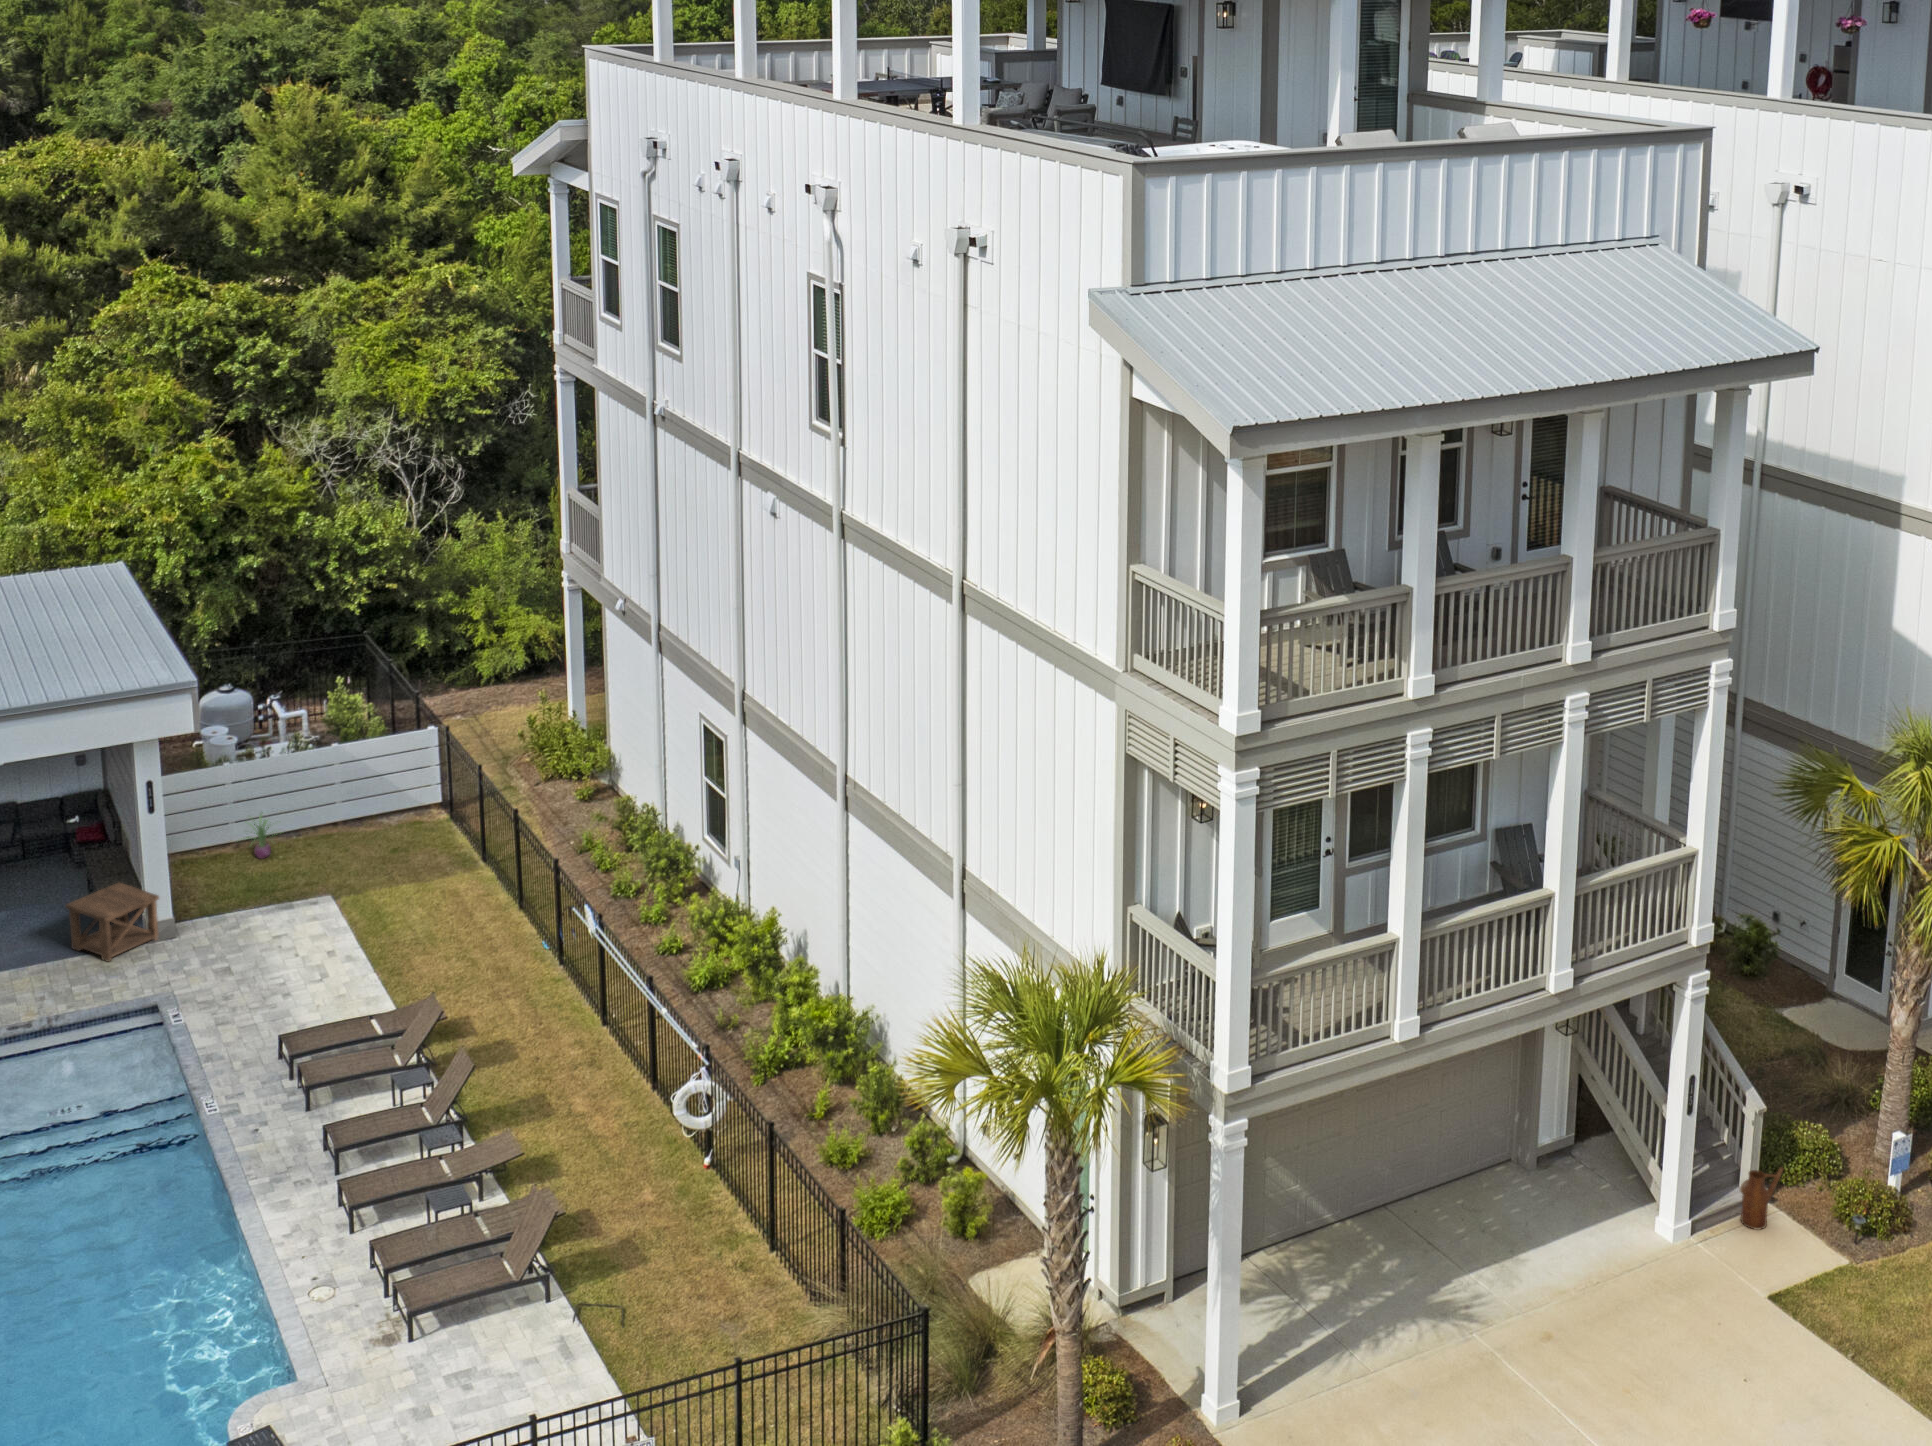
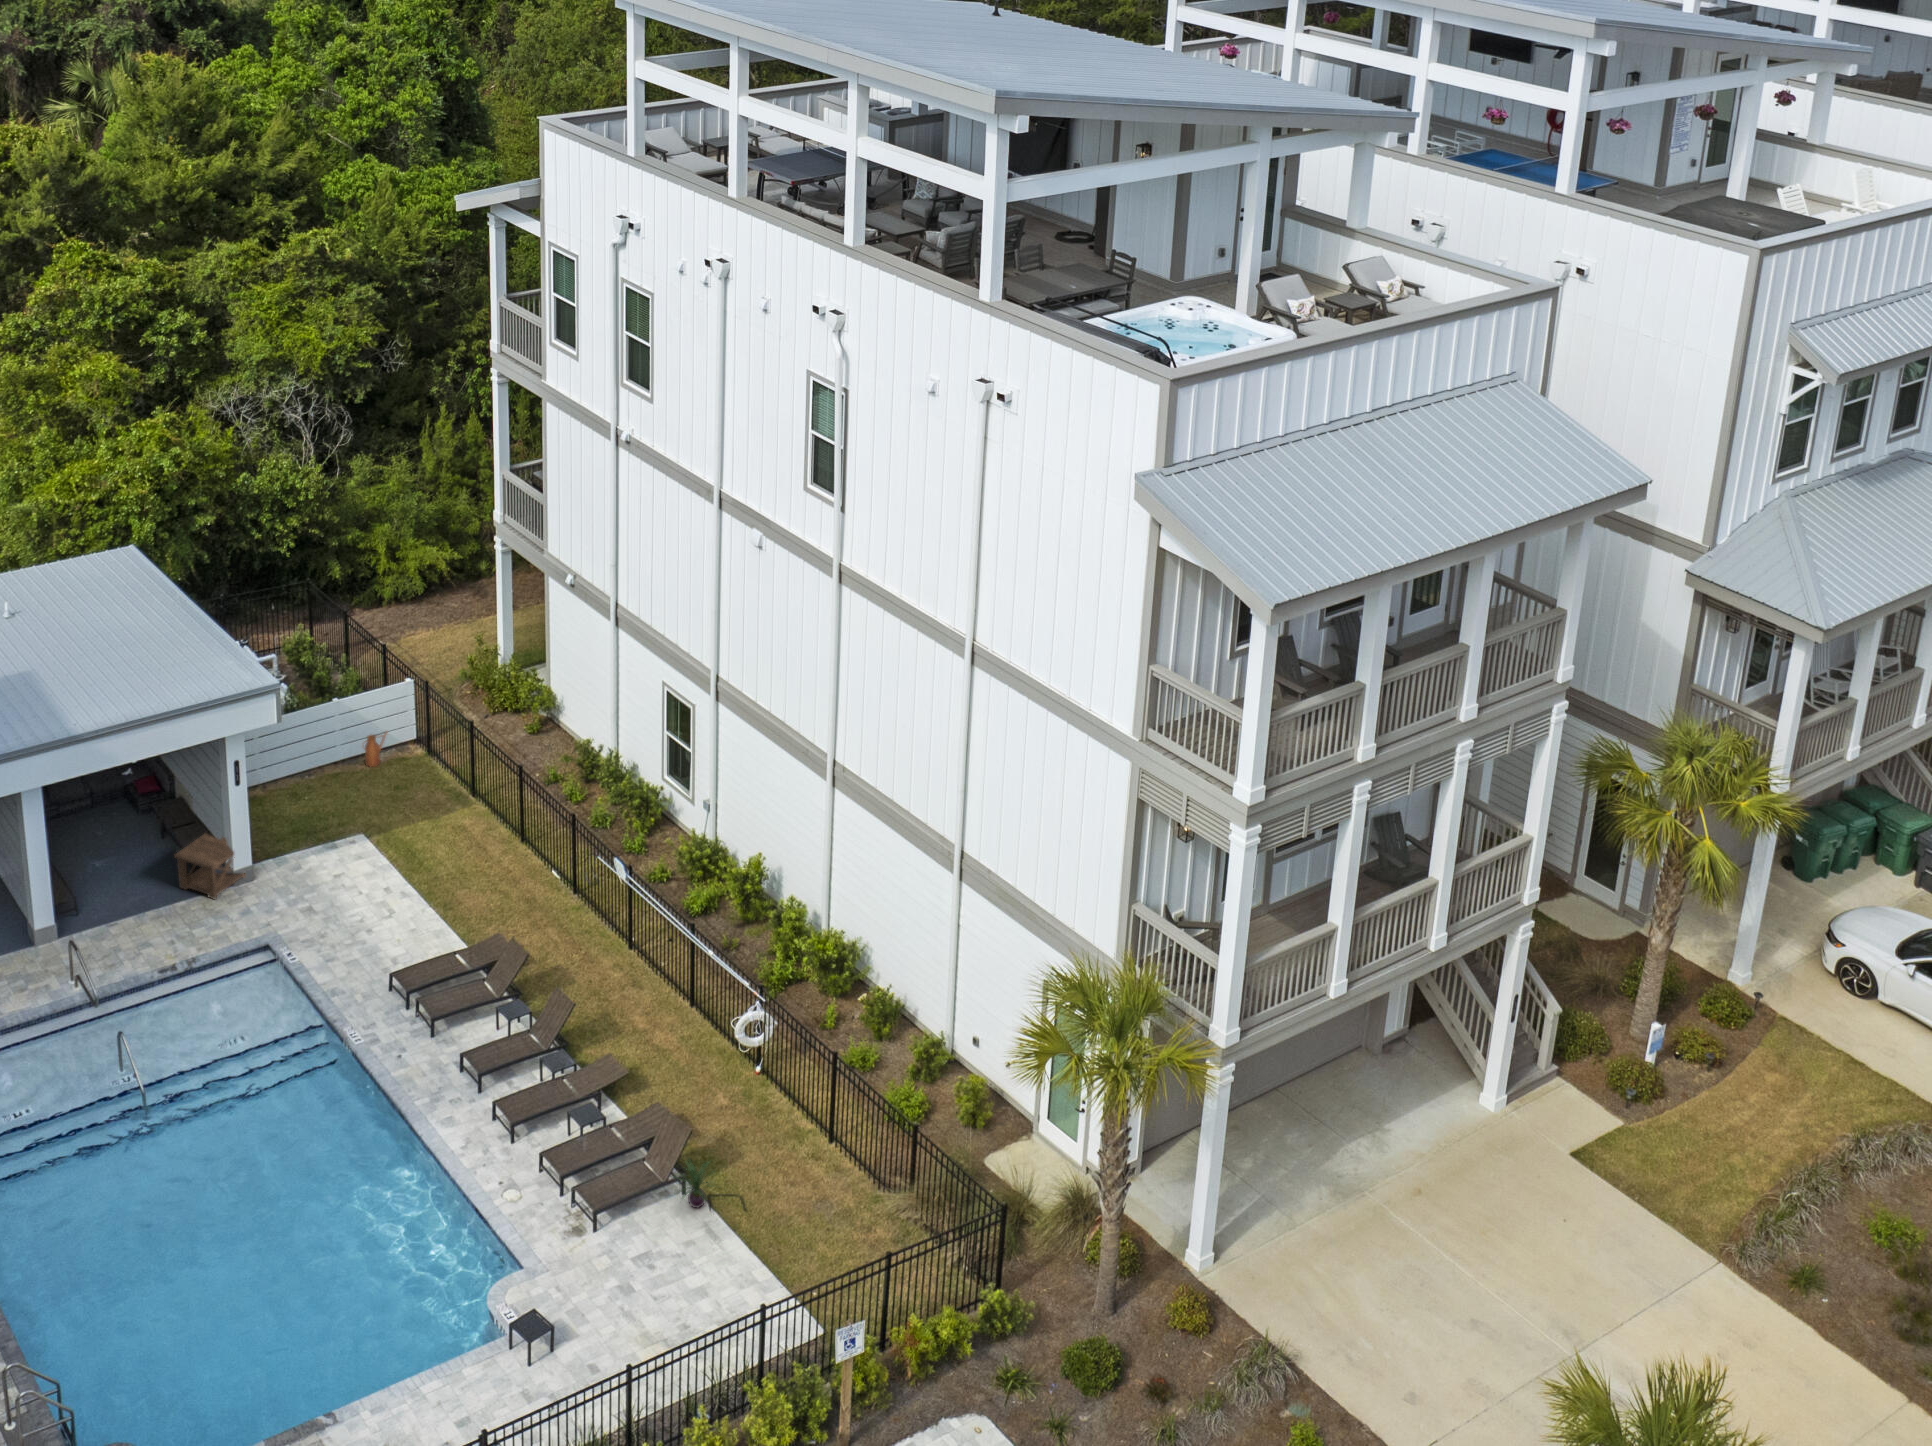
decorative plant: present [246,814,277,859] -> present [679,1159,713,1208]
watering can: present [1740,1167,1783,1229] -> present [363,732,387,767]

